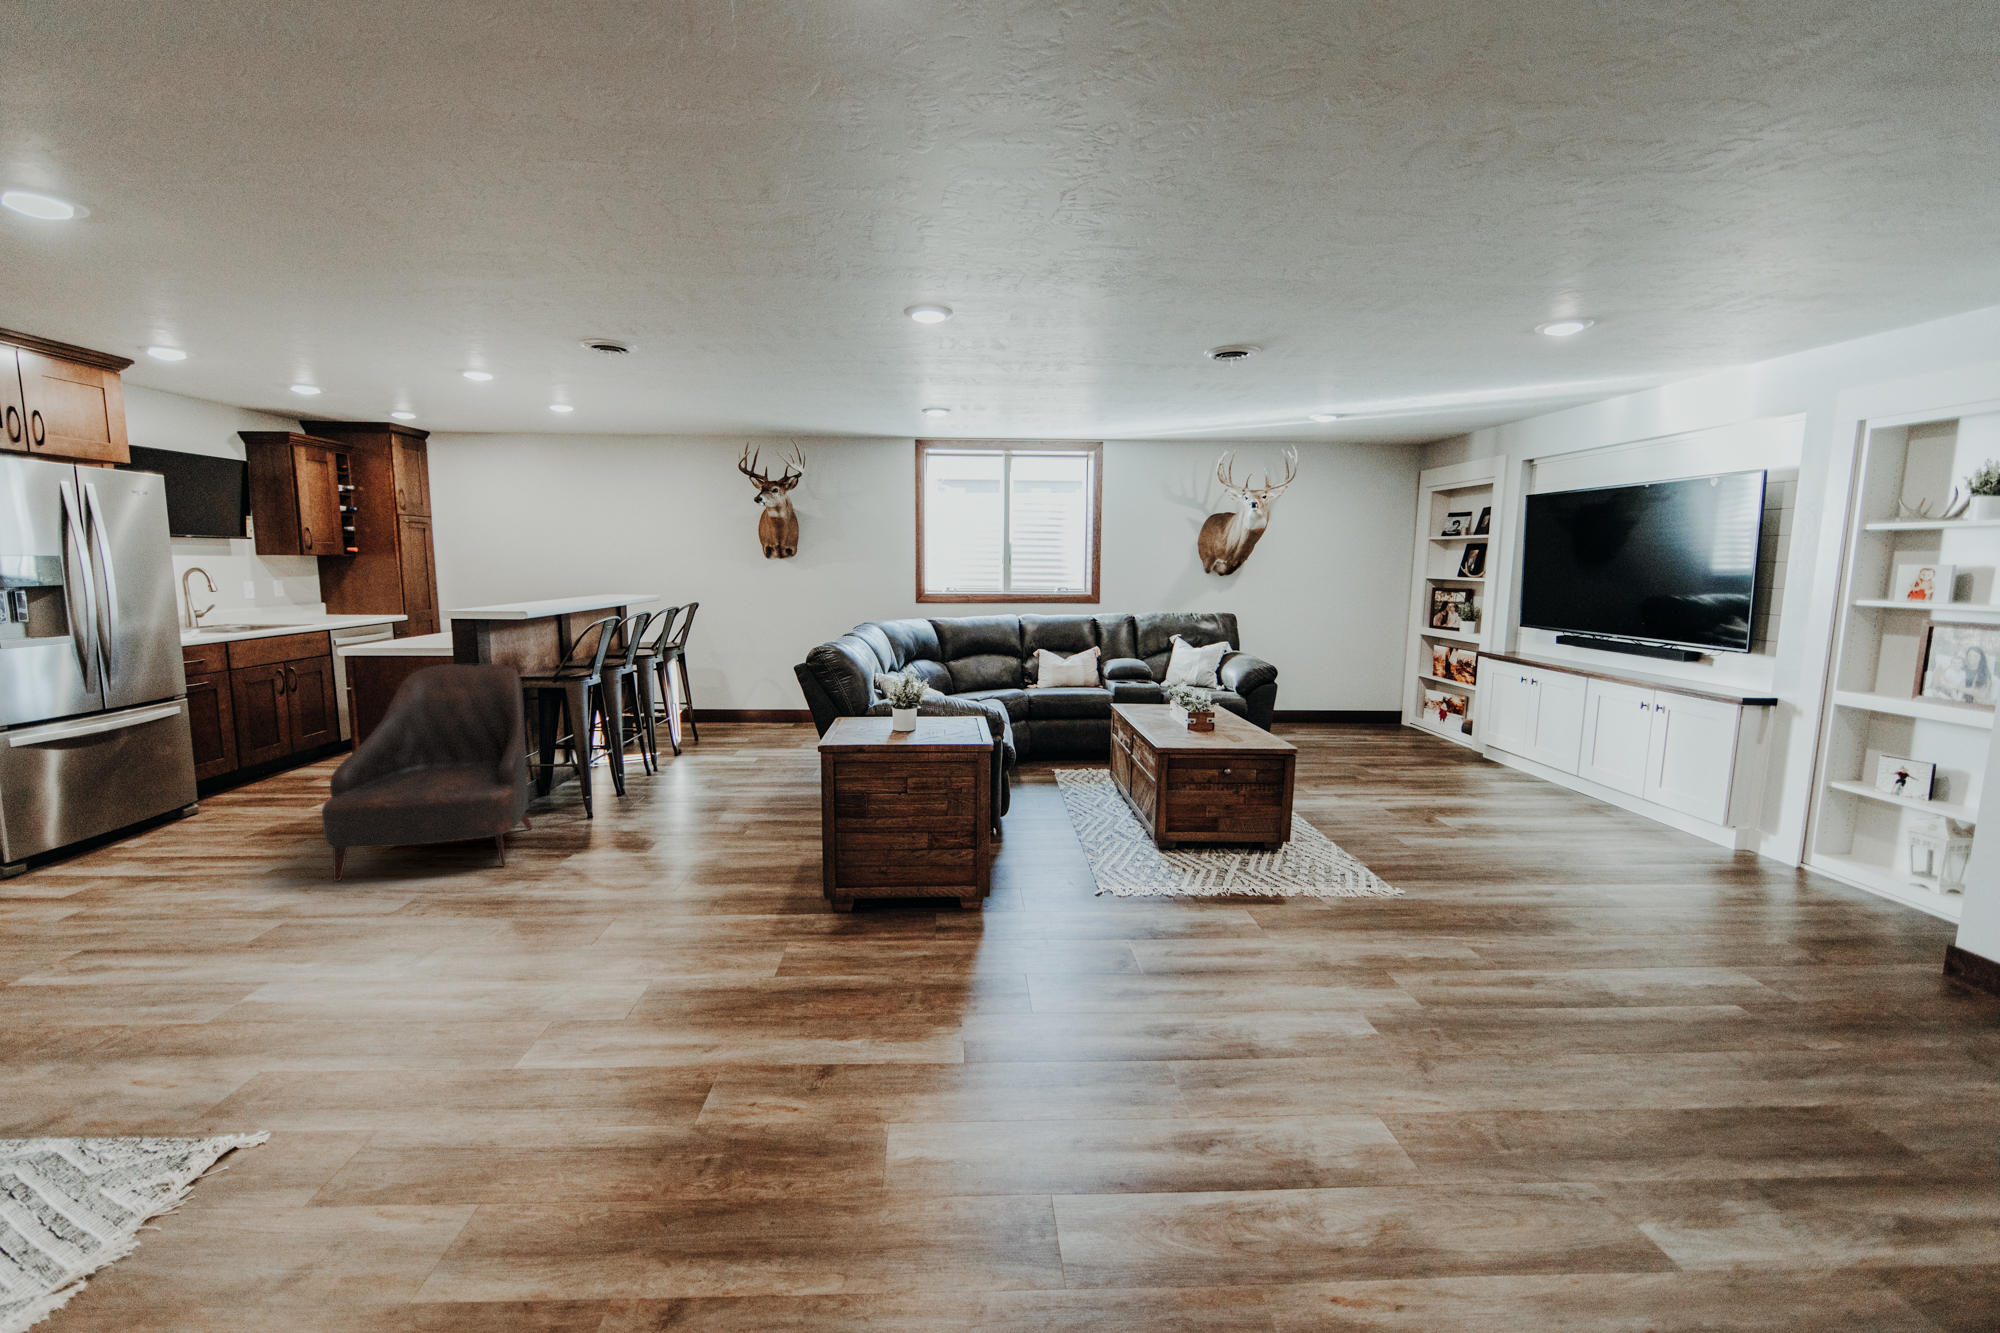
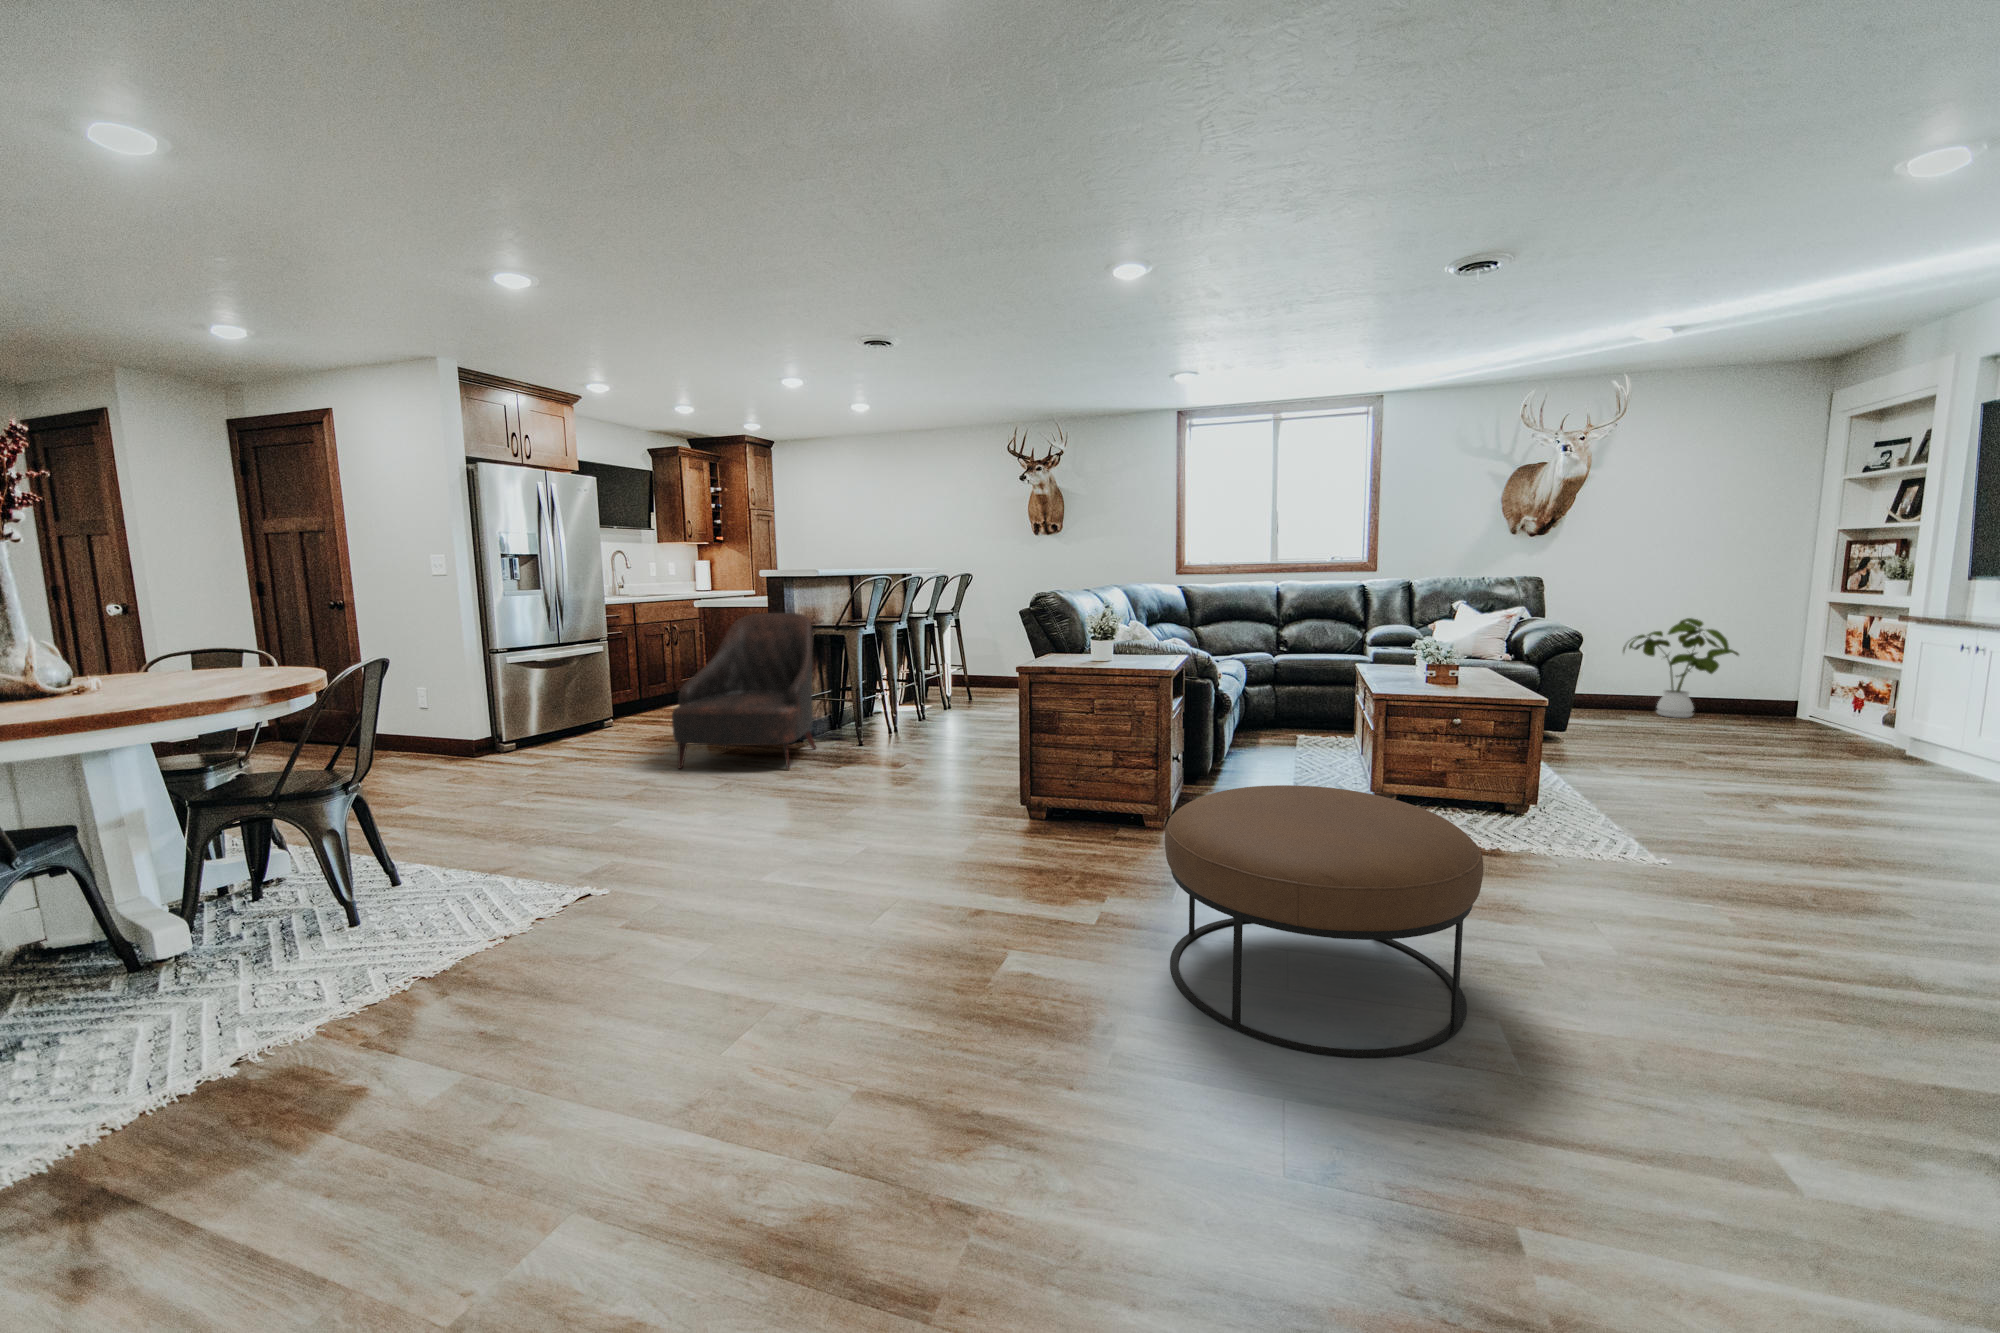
house plant: none [1290,648,1367,729] -> present [1623,618,1739,718]
ottoman: none [1050,878,1351,1182] -> present [1165,785,1484,1058]

